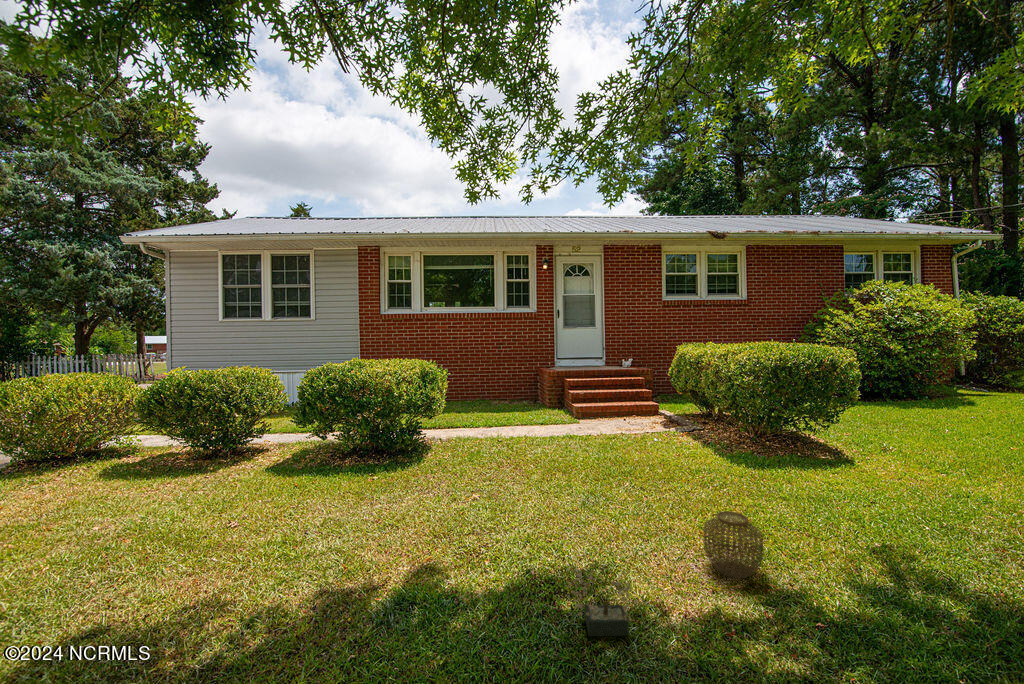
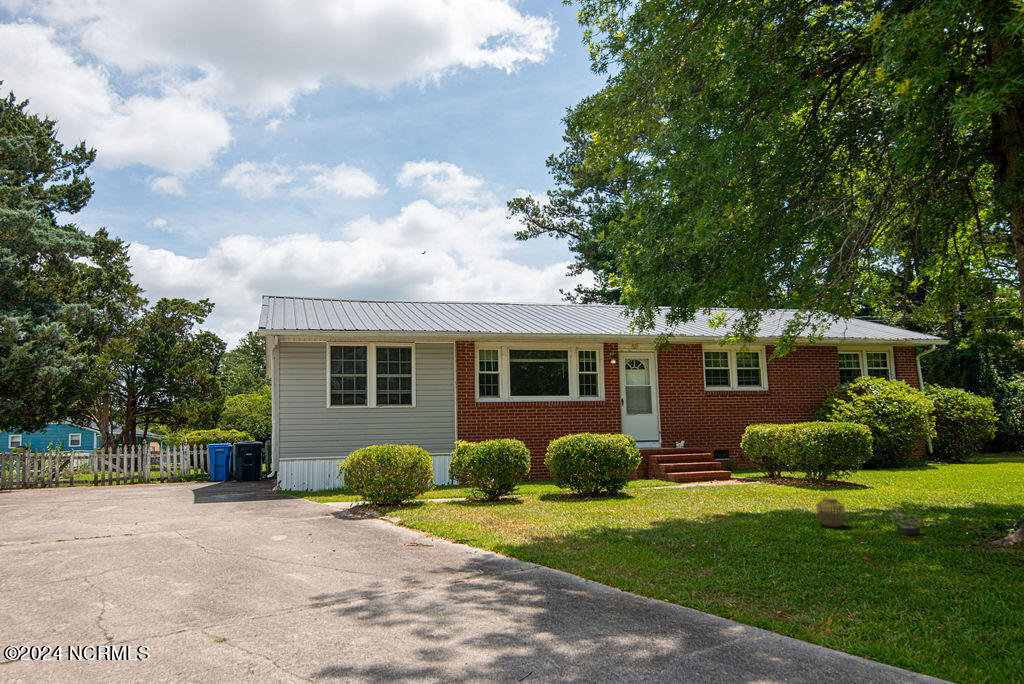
decorative plant: present [568,567,638,636] -> present [891,510,920,535]

